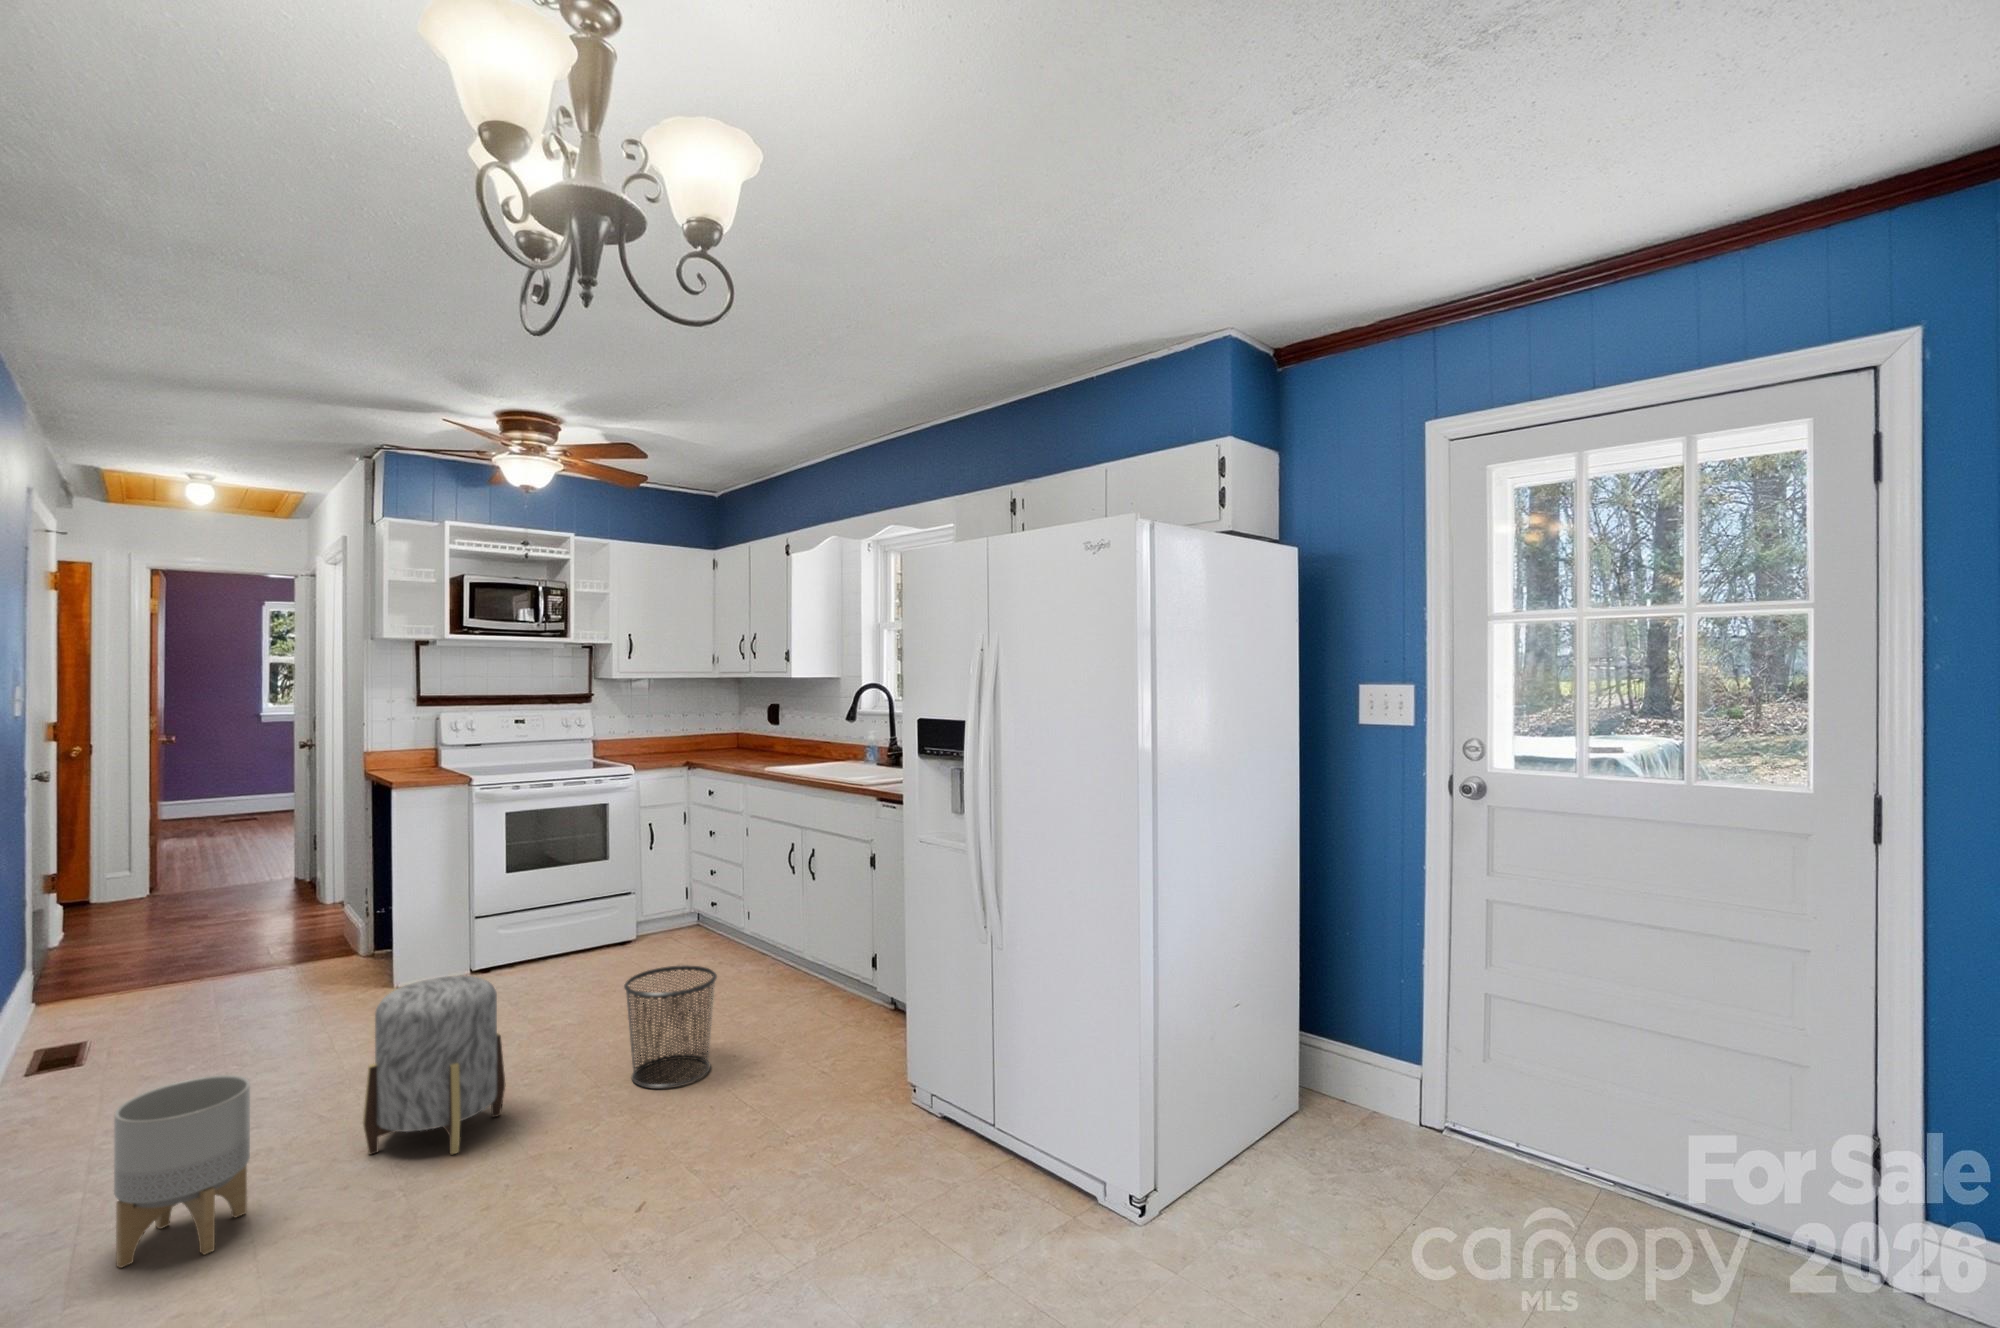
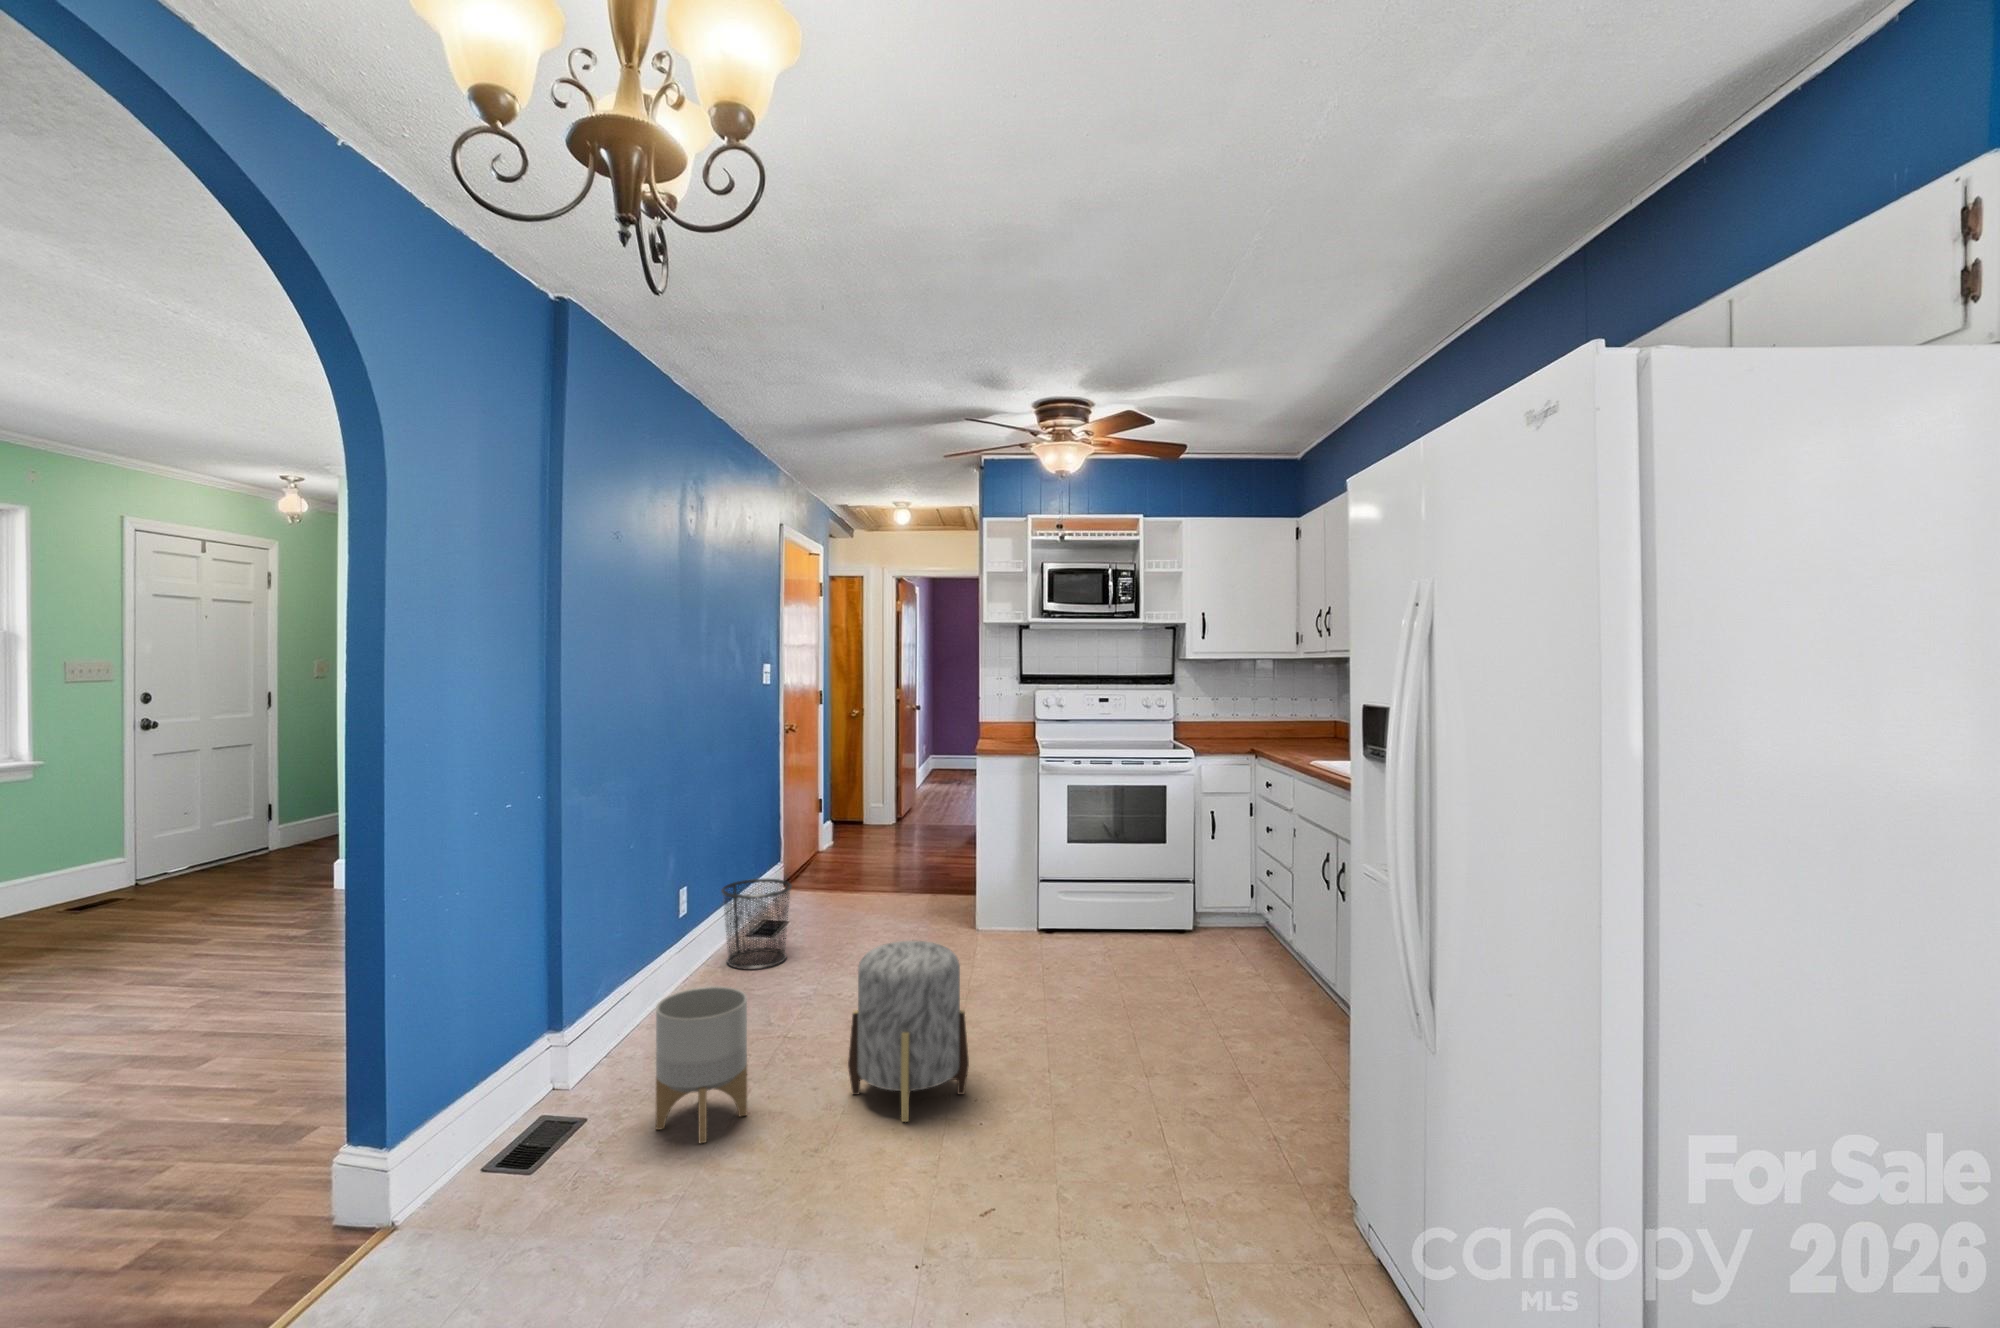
waste bin: present [624,965,717,1089] -> present [721,879,792,969]

